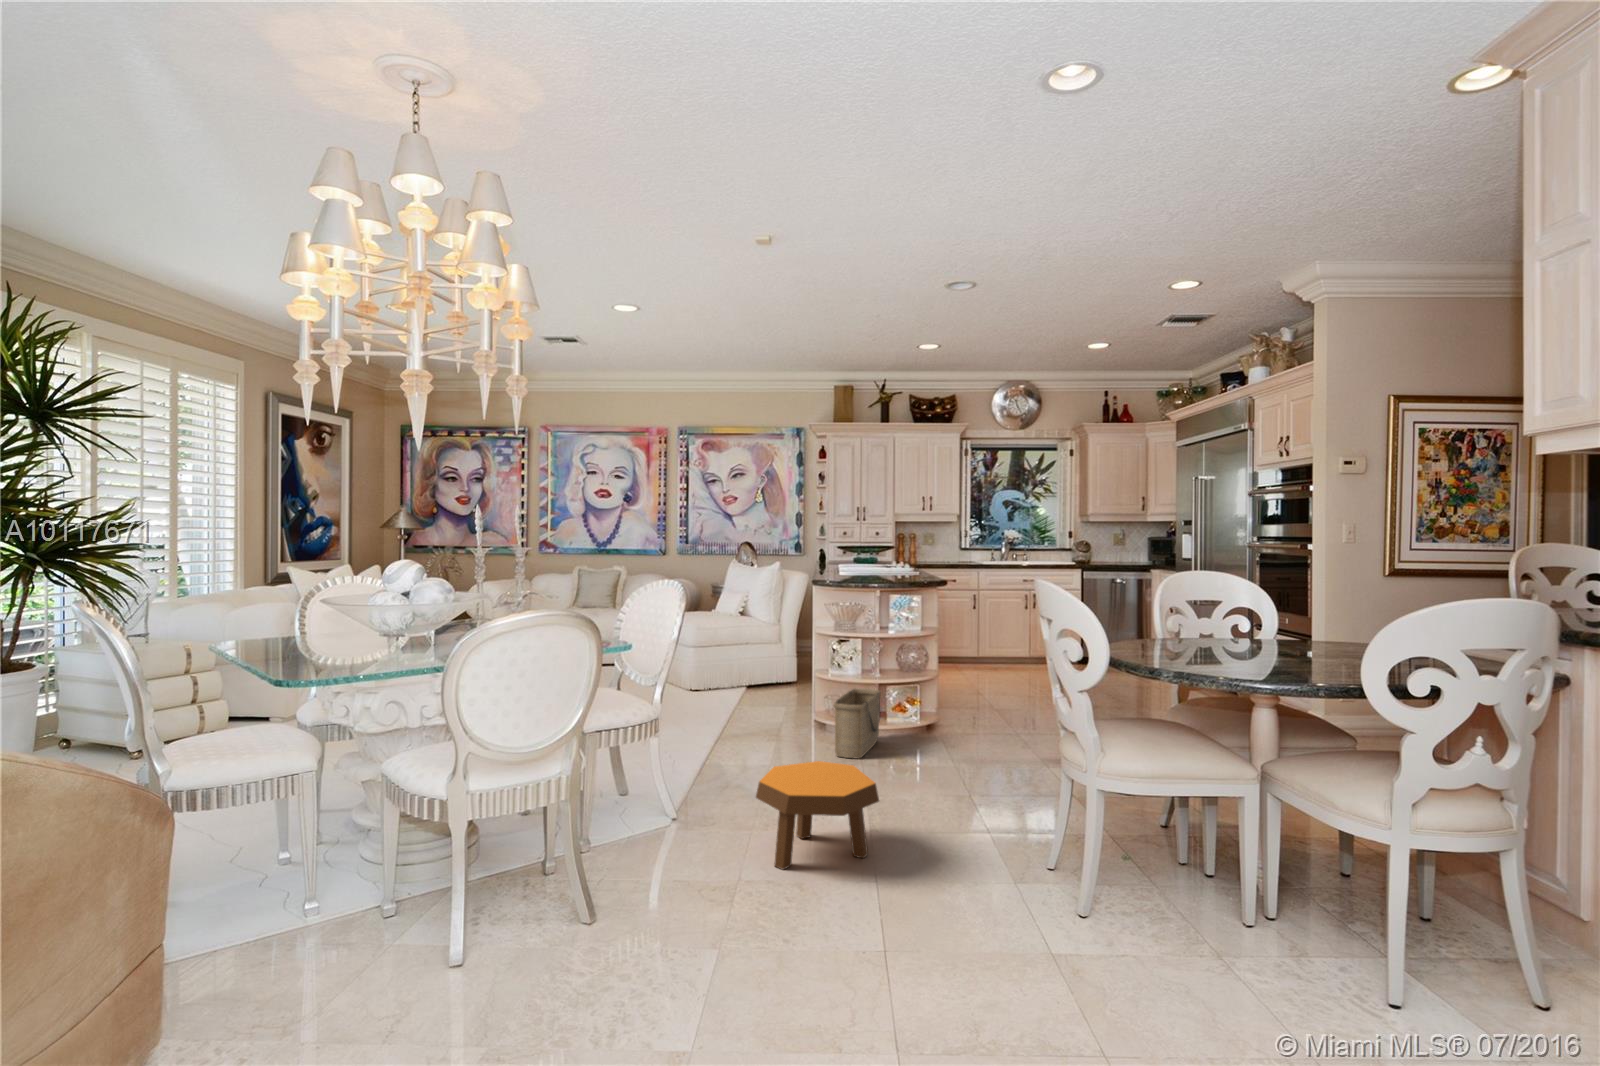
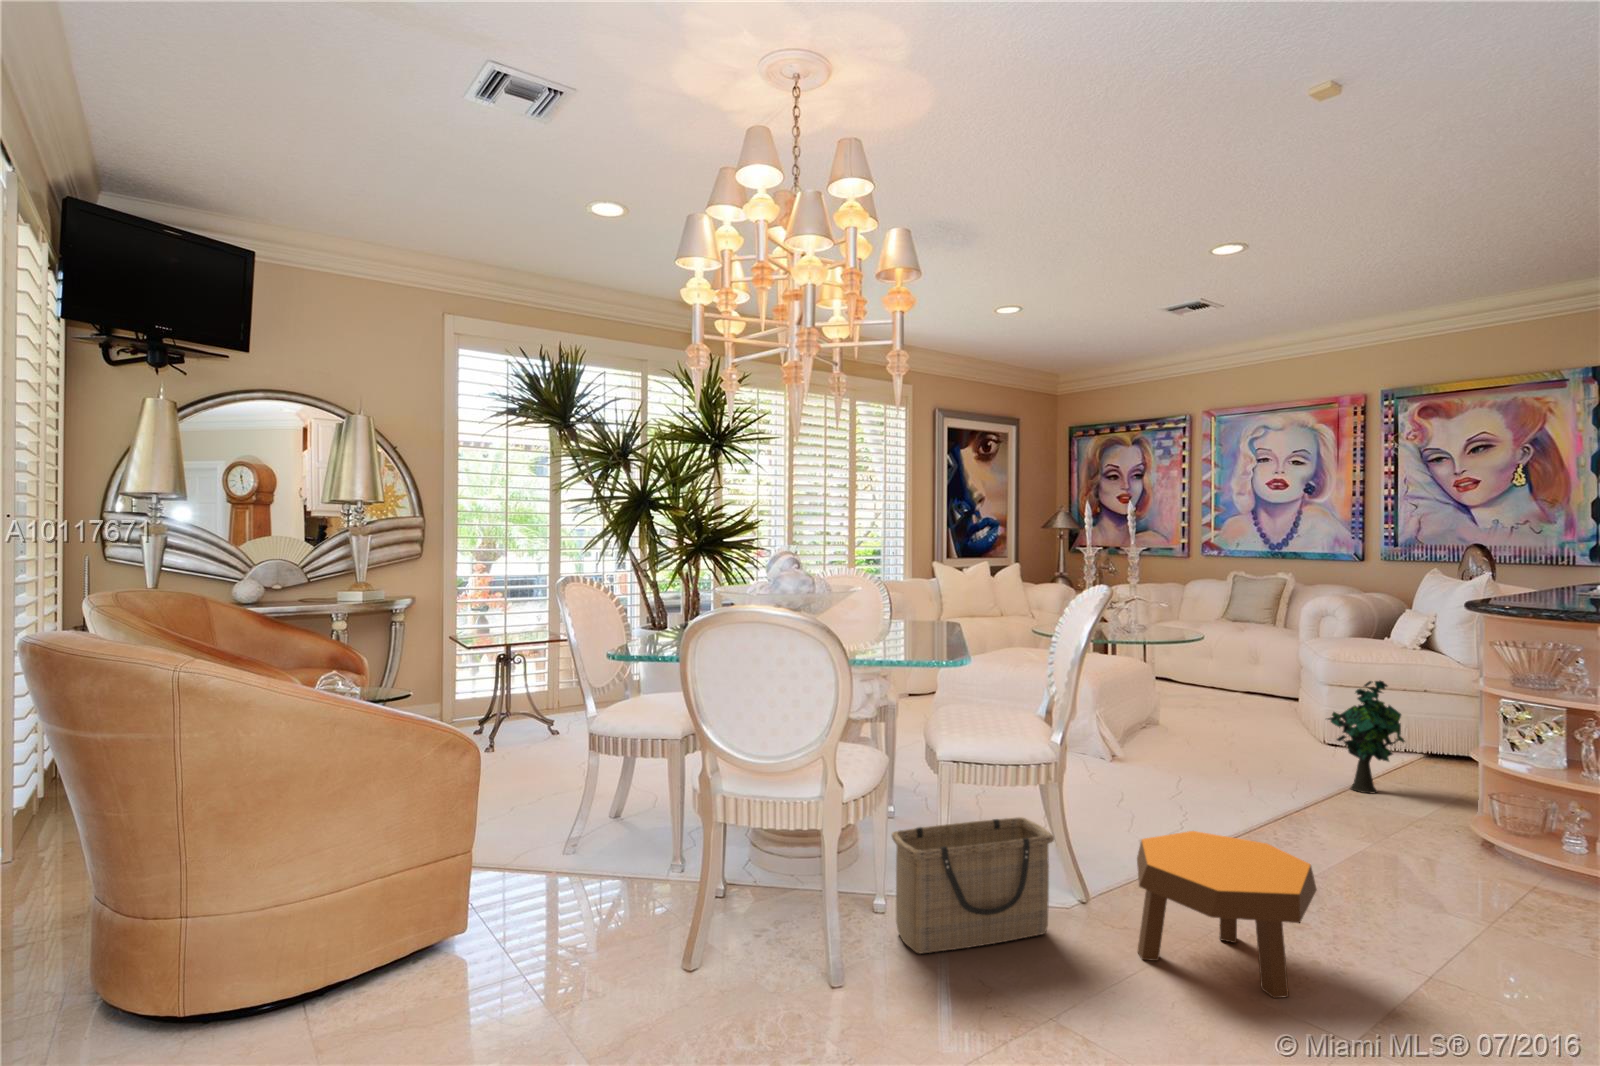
decorative plant: none [722,641,768,724] -> present [1328,681,1405,793]
basket: present [833,688,880,759] -> present [892,817,1054,953]

